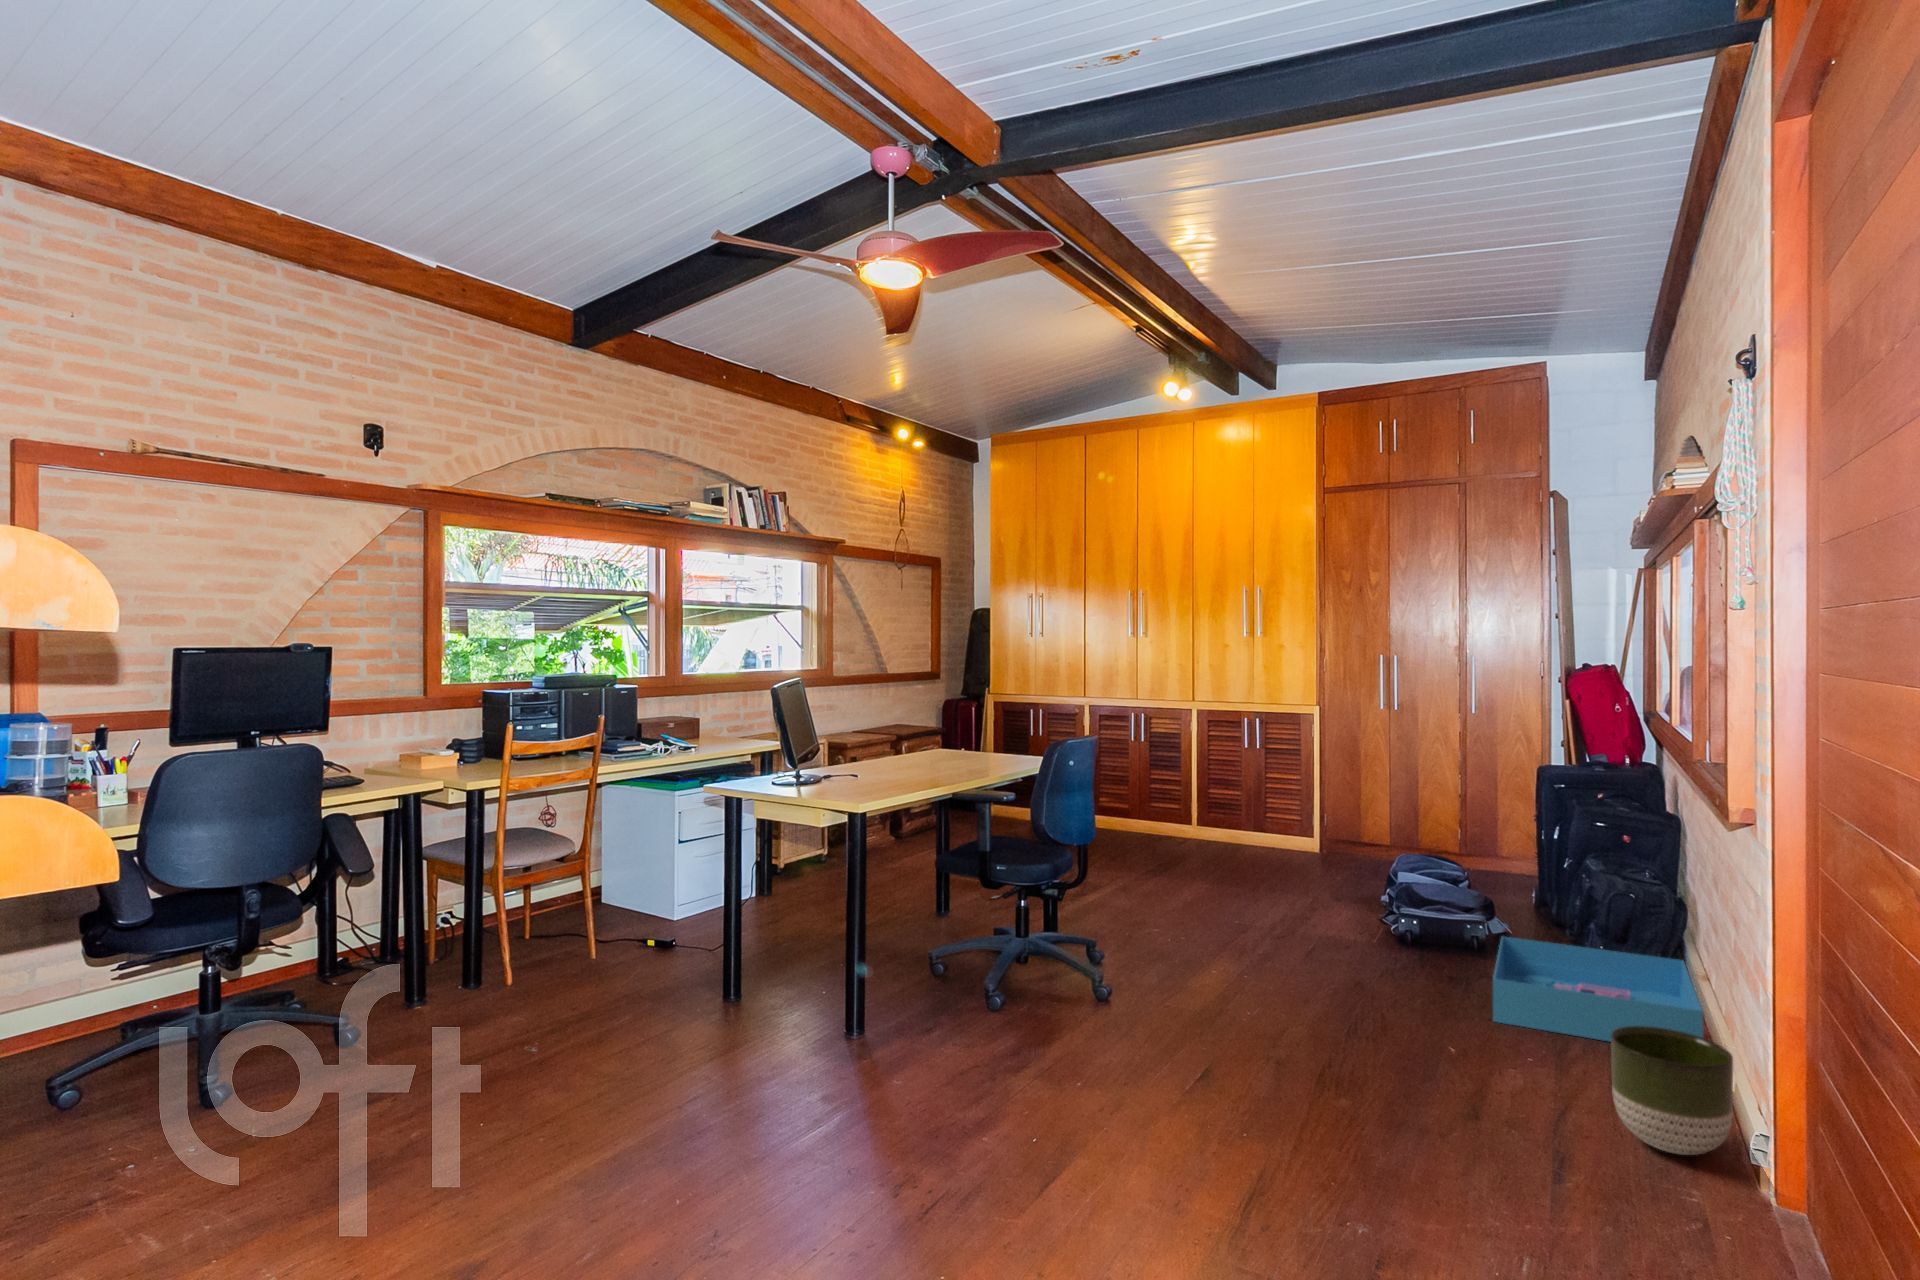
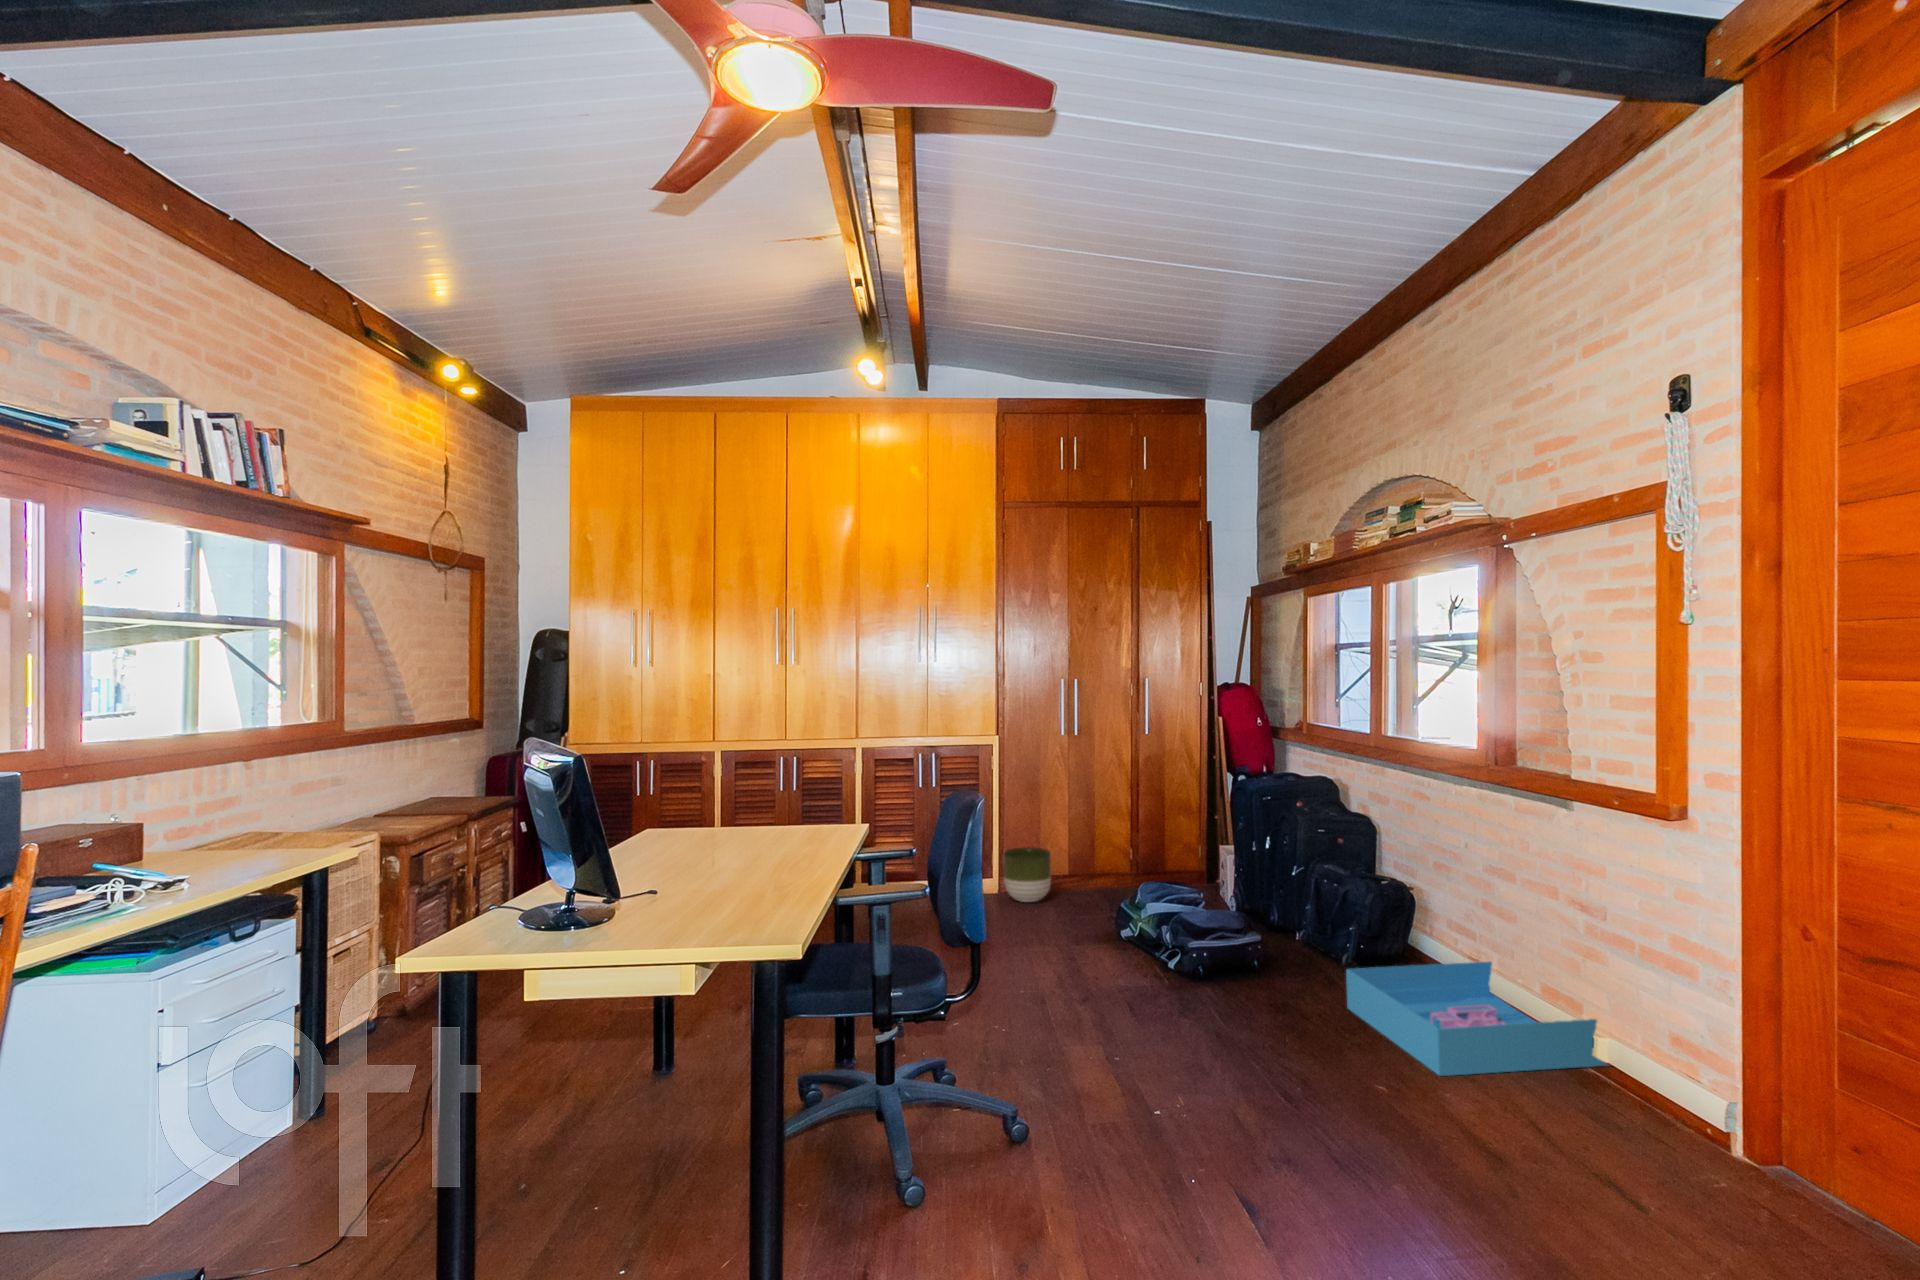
planter: present [1611,1026,1733,1155] -> present [1003,847,1051,902]

